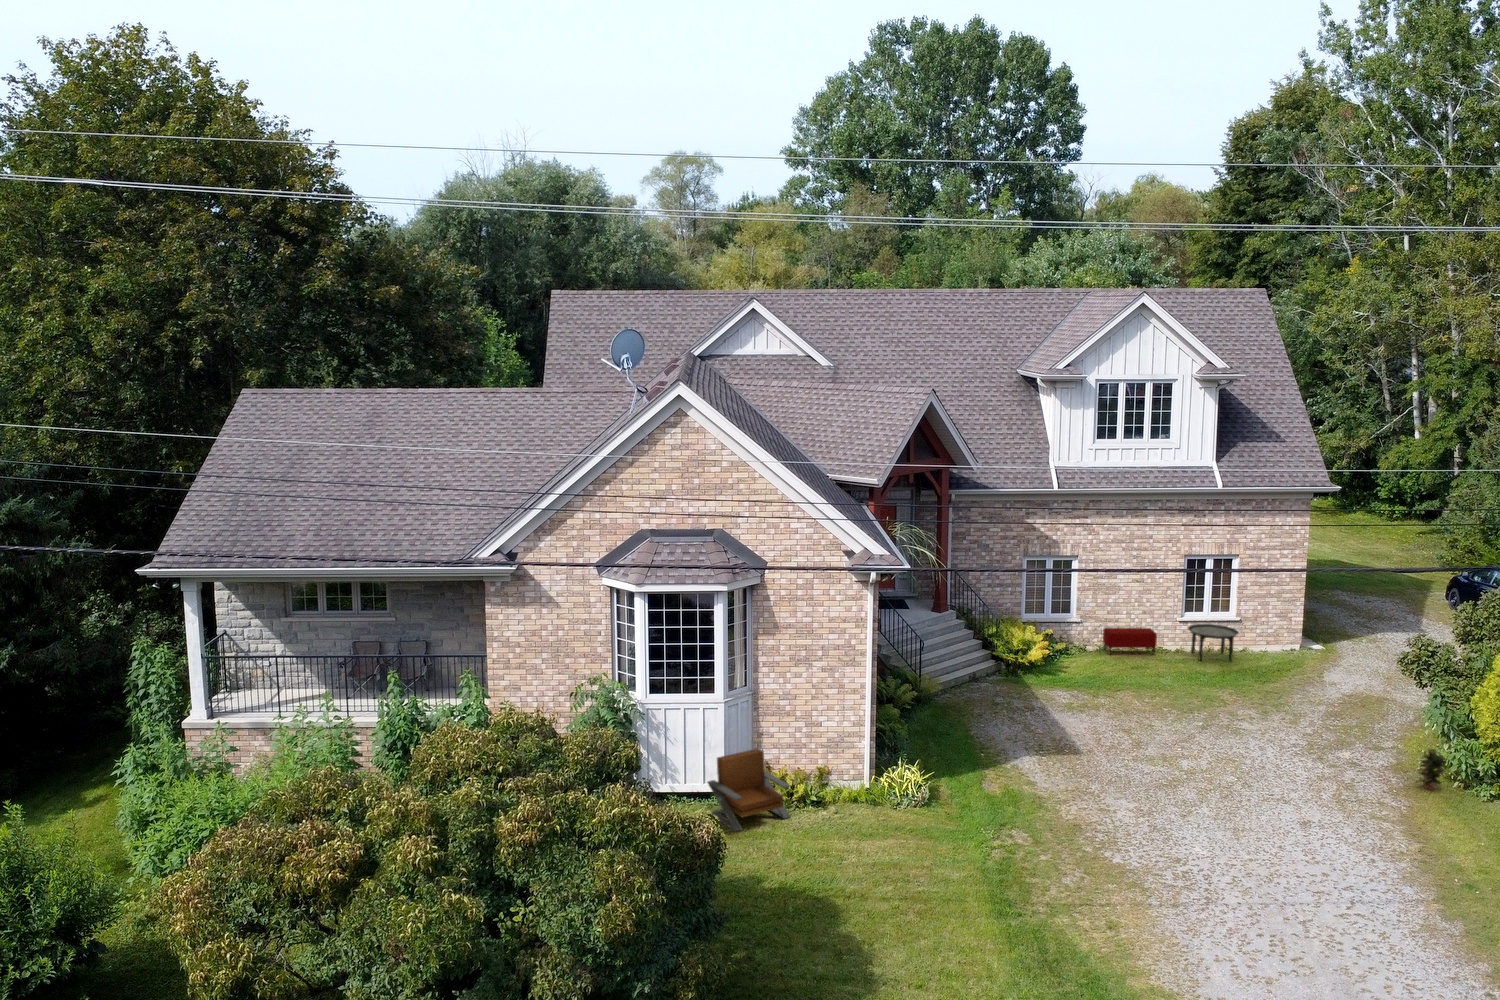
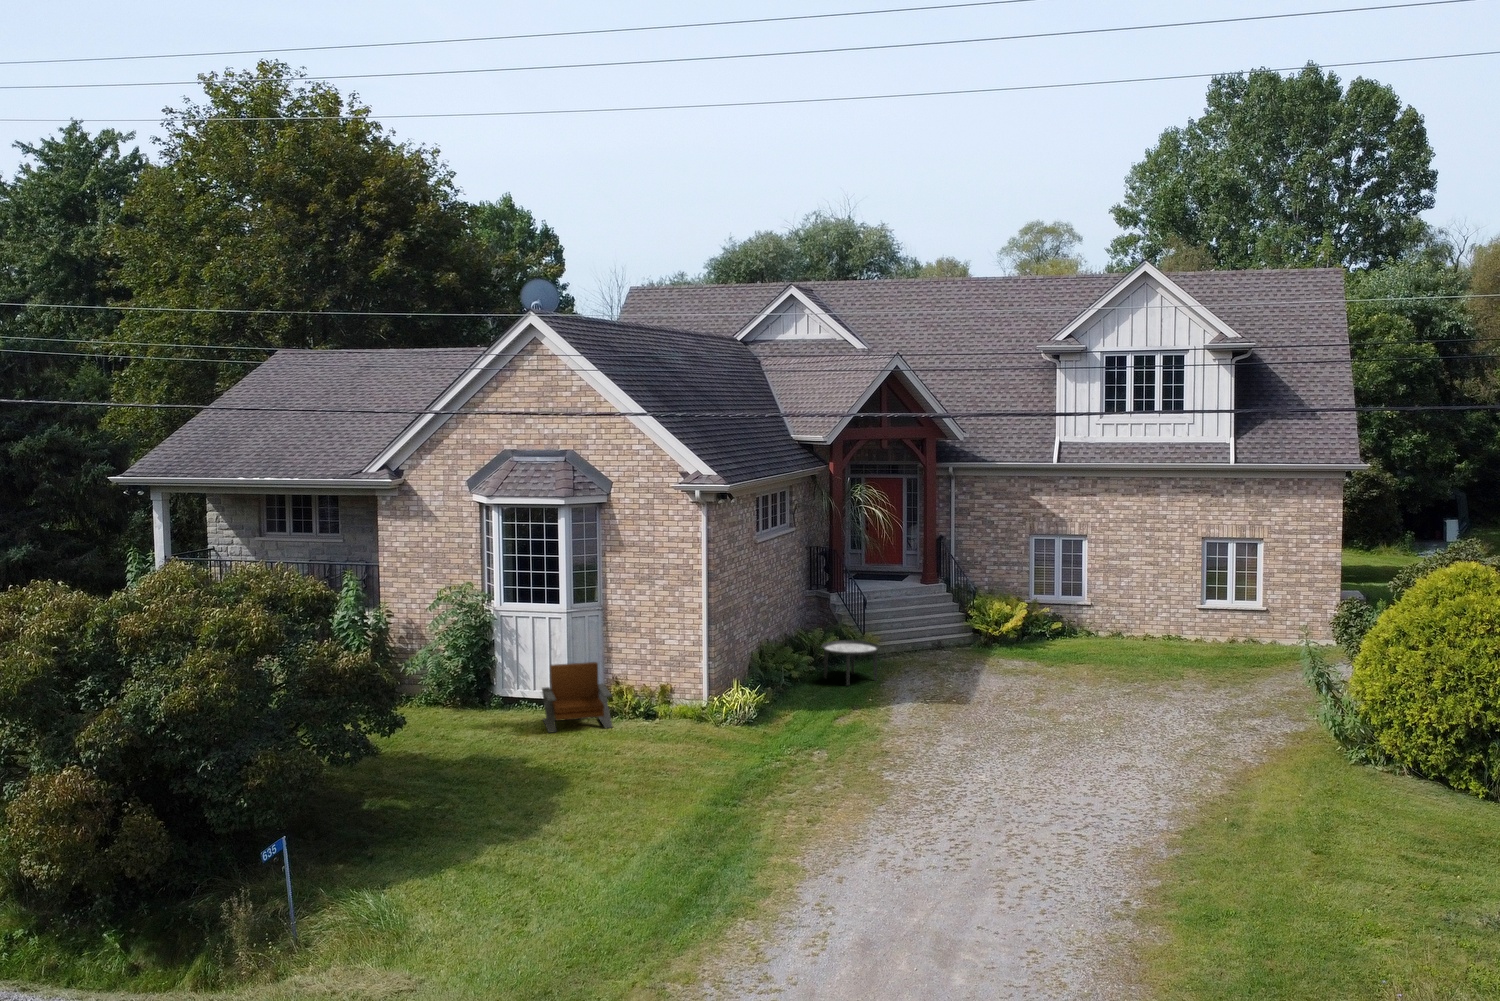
round table: present [1188,624,1239,662] -> present [822,640,880,686]
bench: present [1103,628,1157,654] -> none [1111,614,1166,644]
decorative plant: present [1417,749,1446,789] -> none [1311,715,1349,762]

